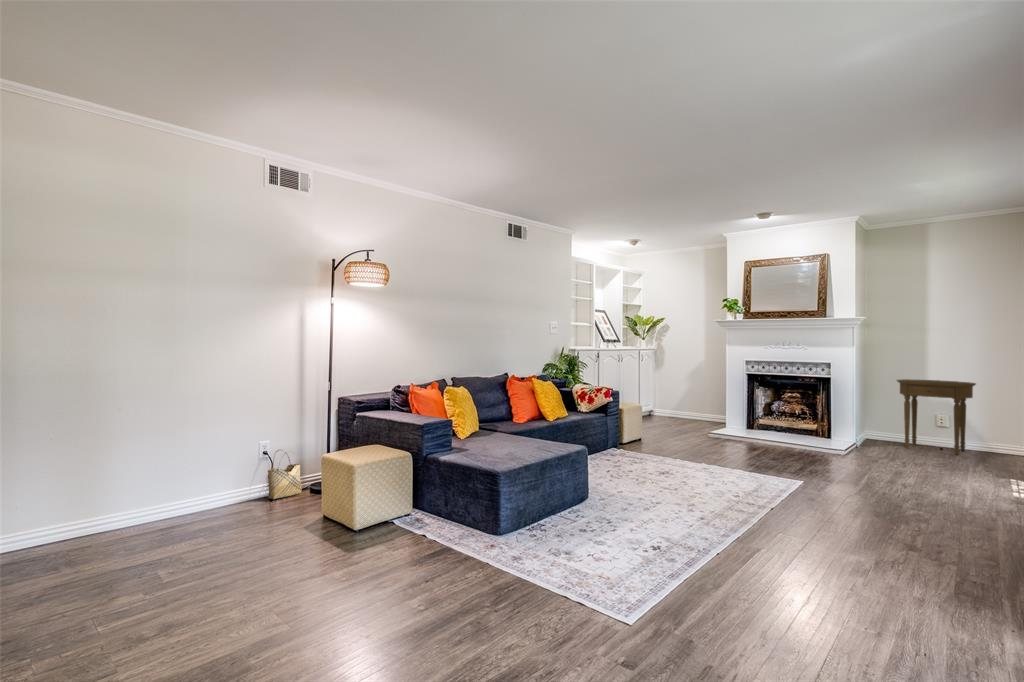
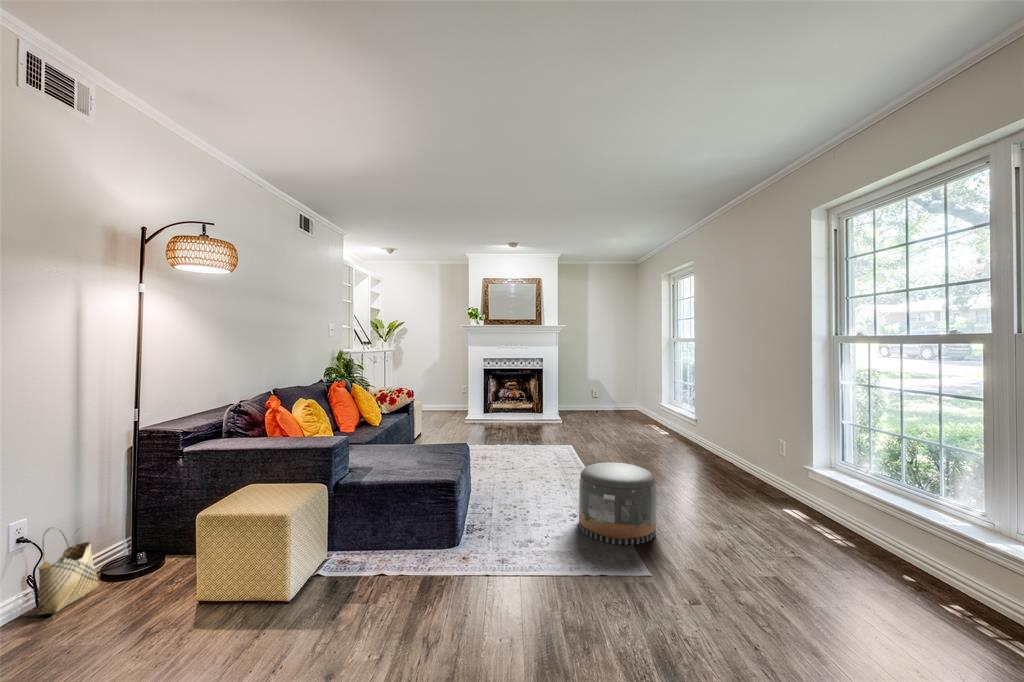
side table: present [897,379,976,455] -> none [571,368,611,414]
pouf: none [642,488,745,598] -> present [579,462,657,545]

